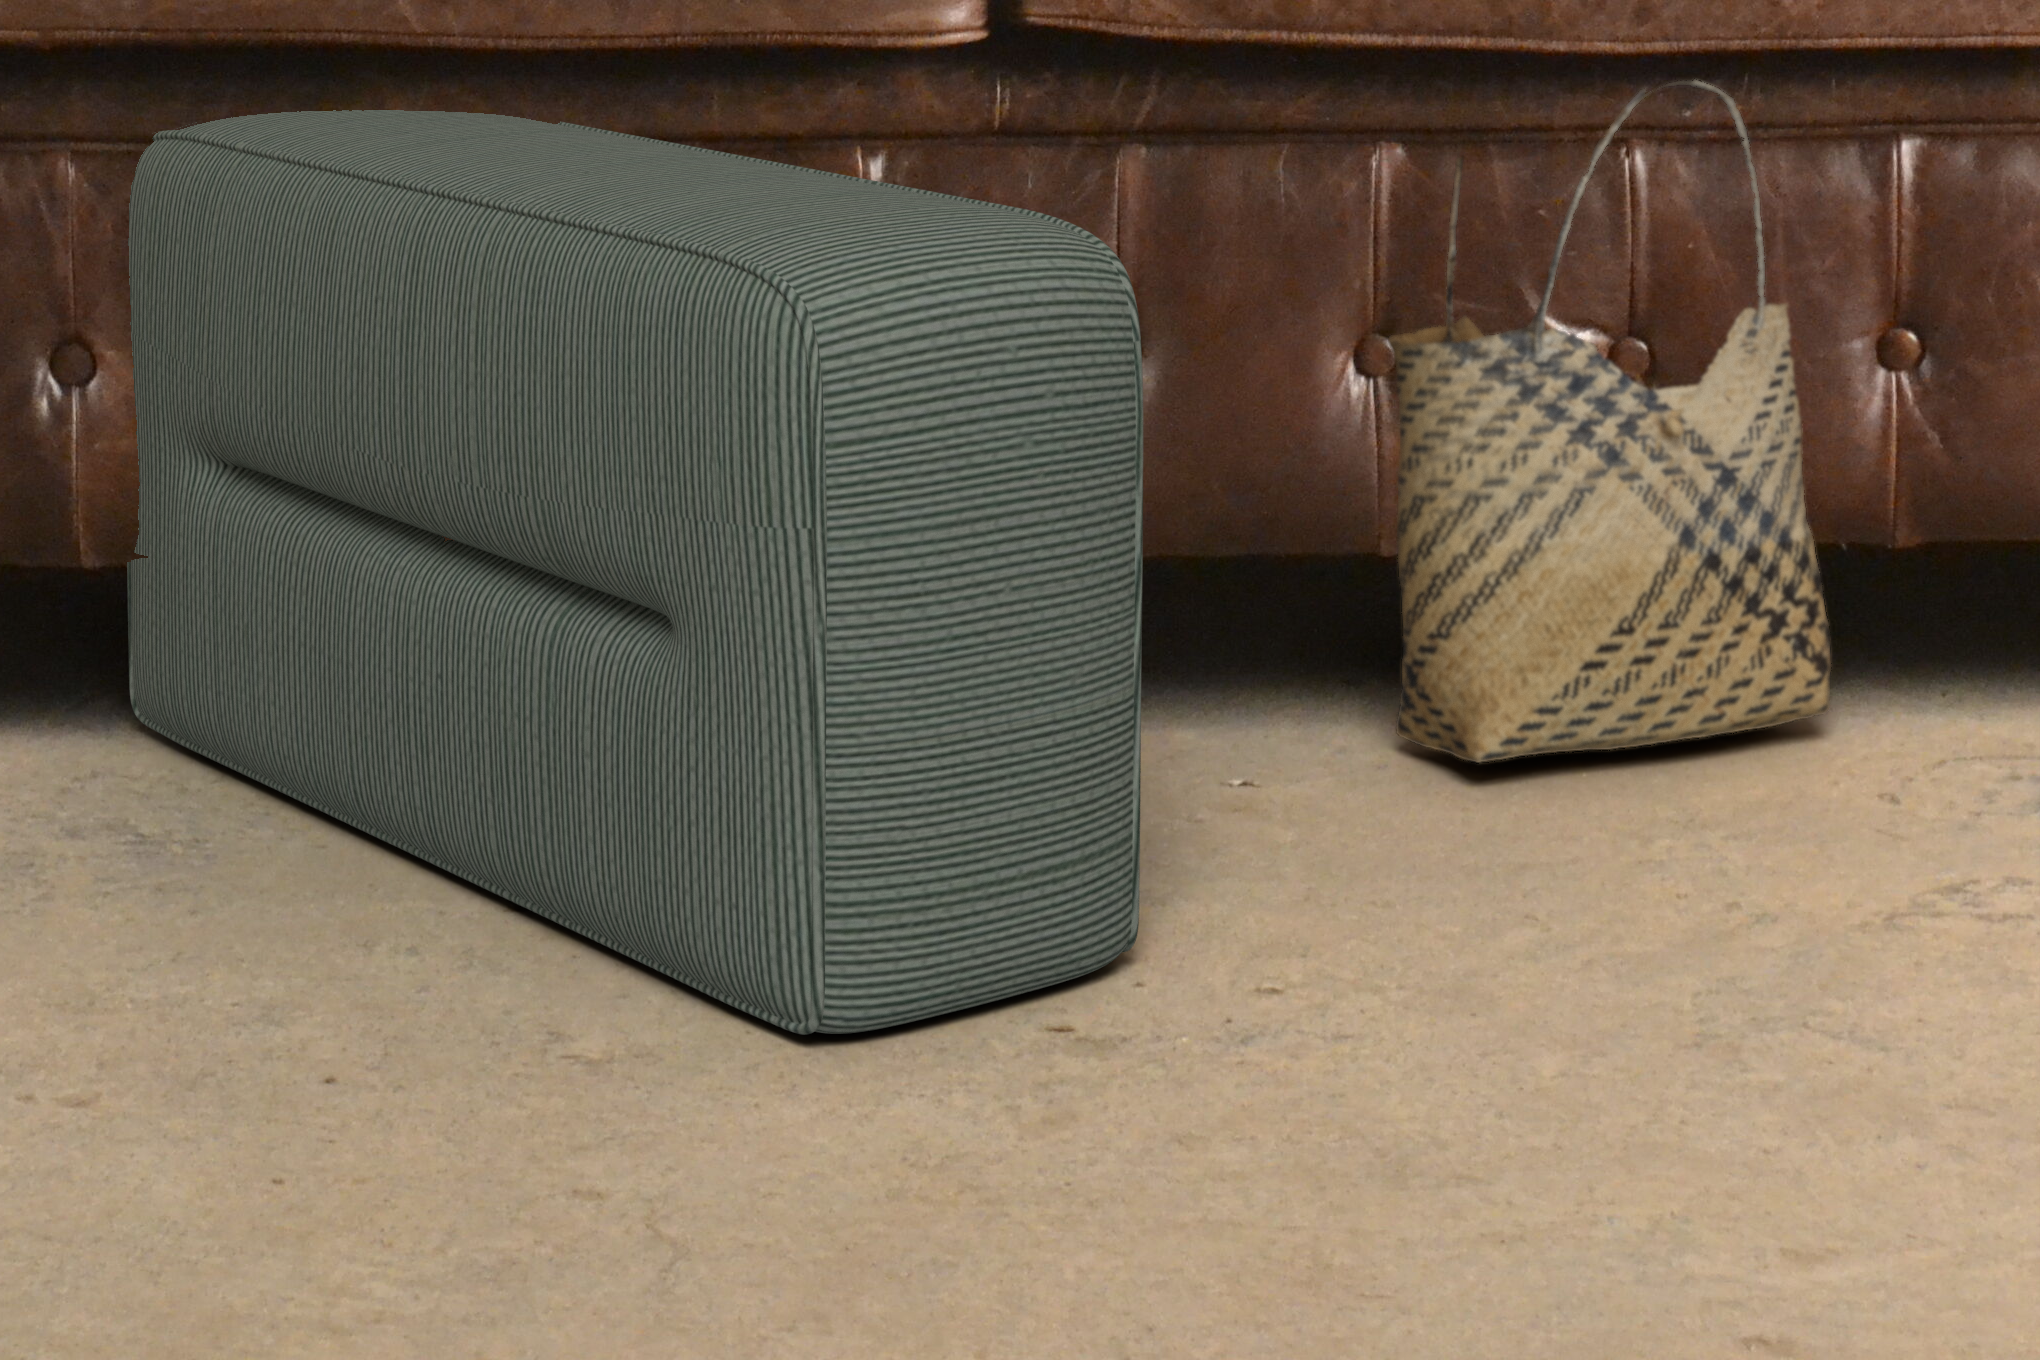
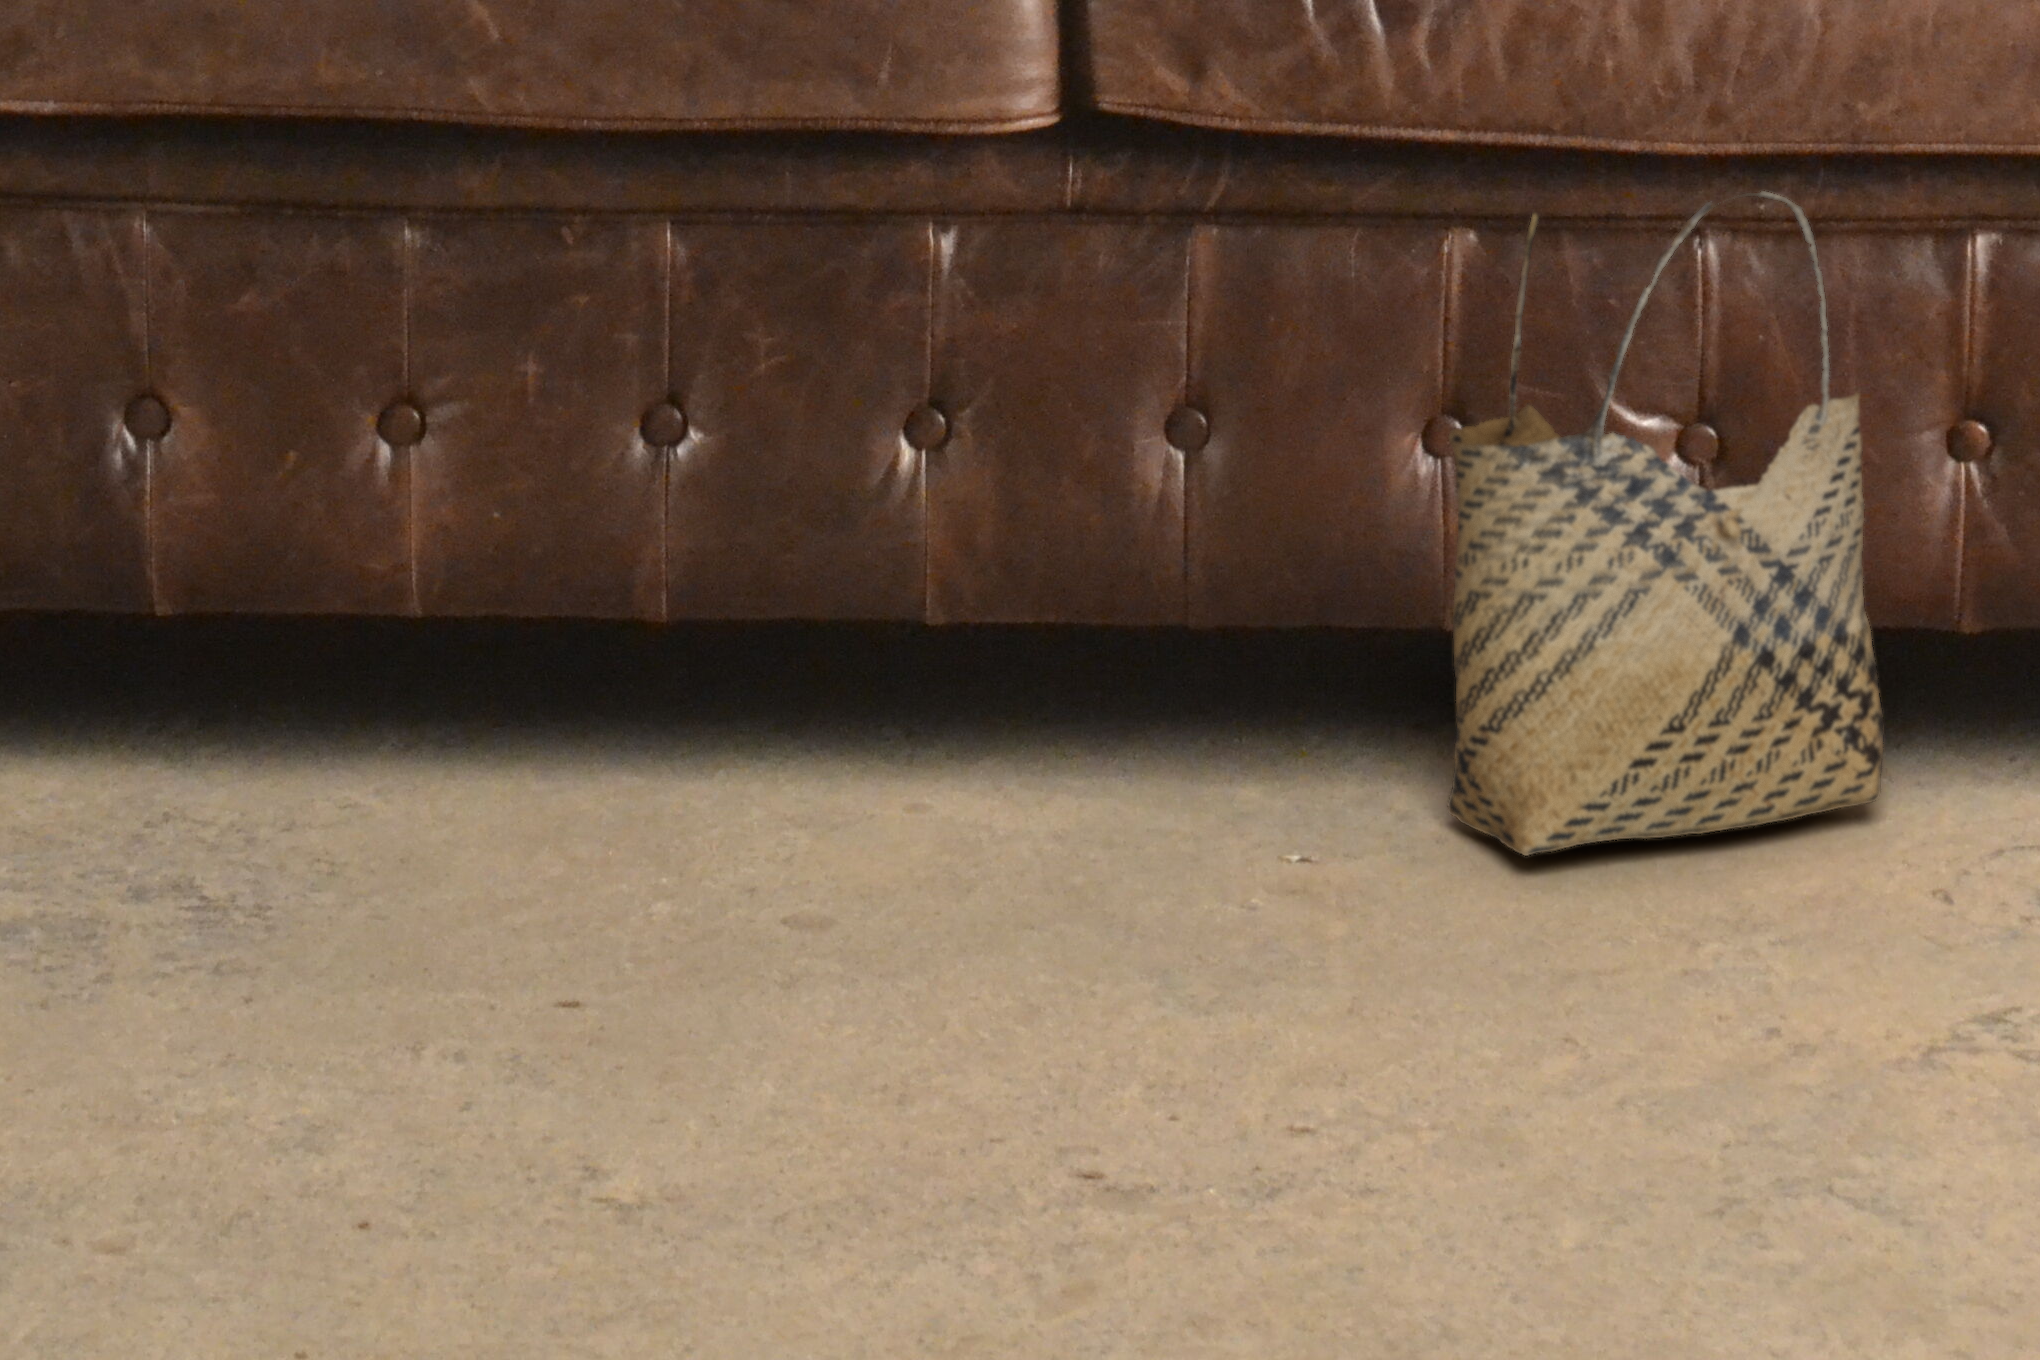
pouf: present [127,110,1143,1034] -> none [199,158,1185,1184]

